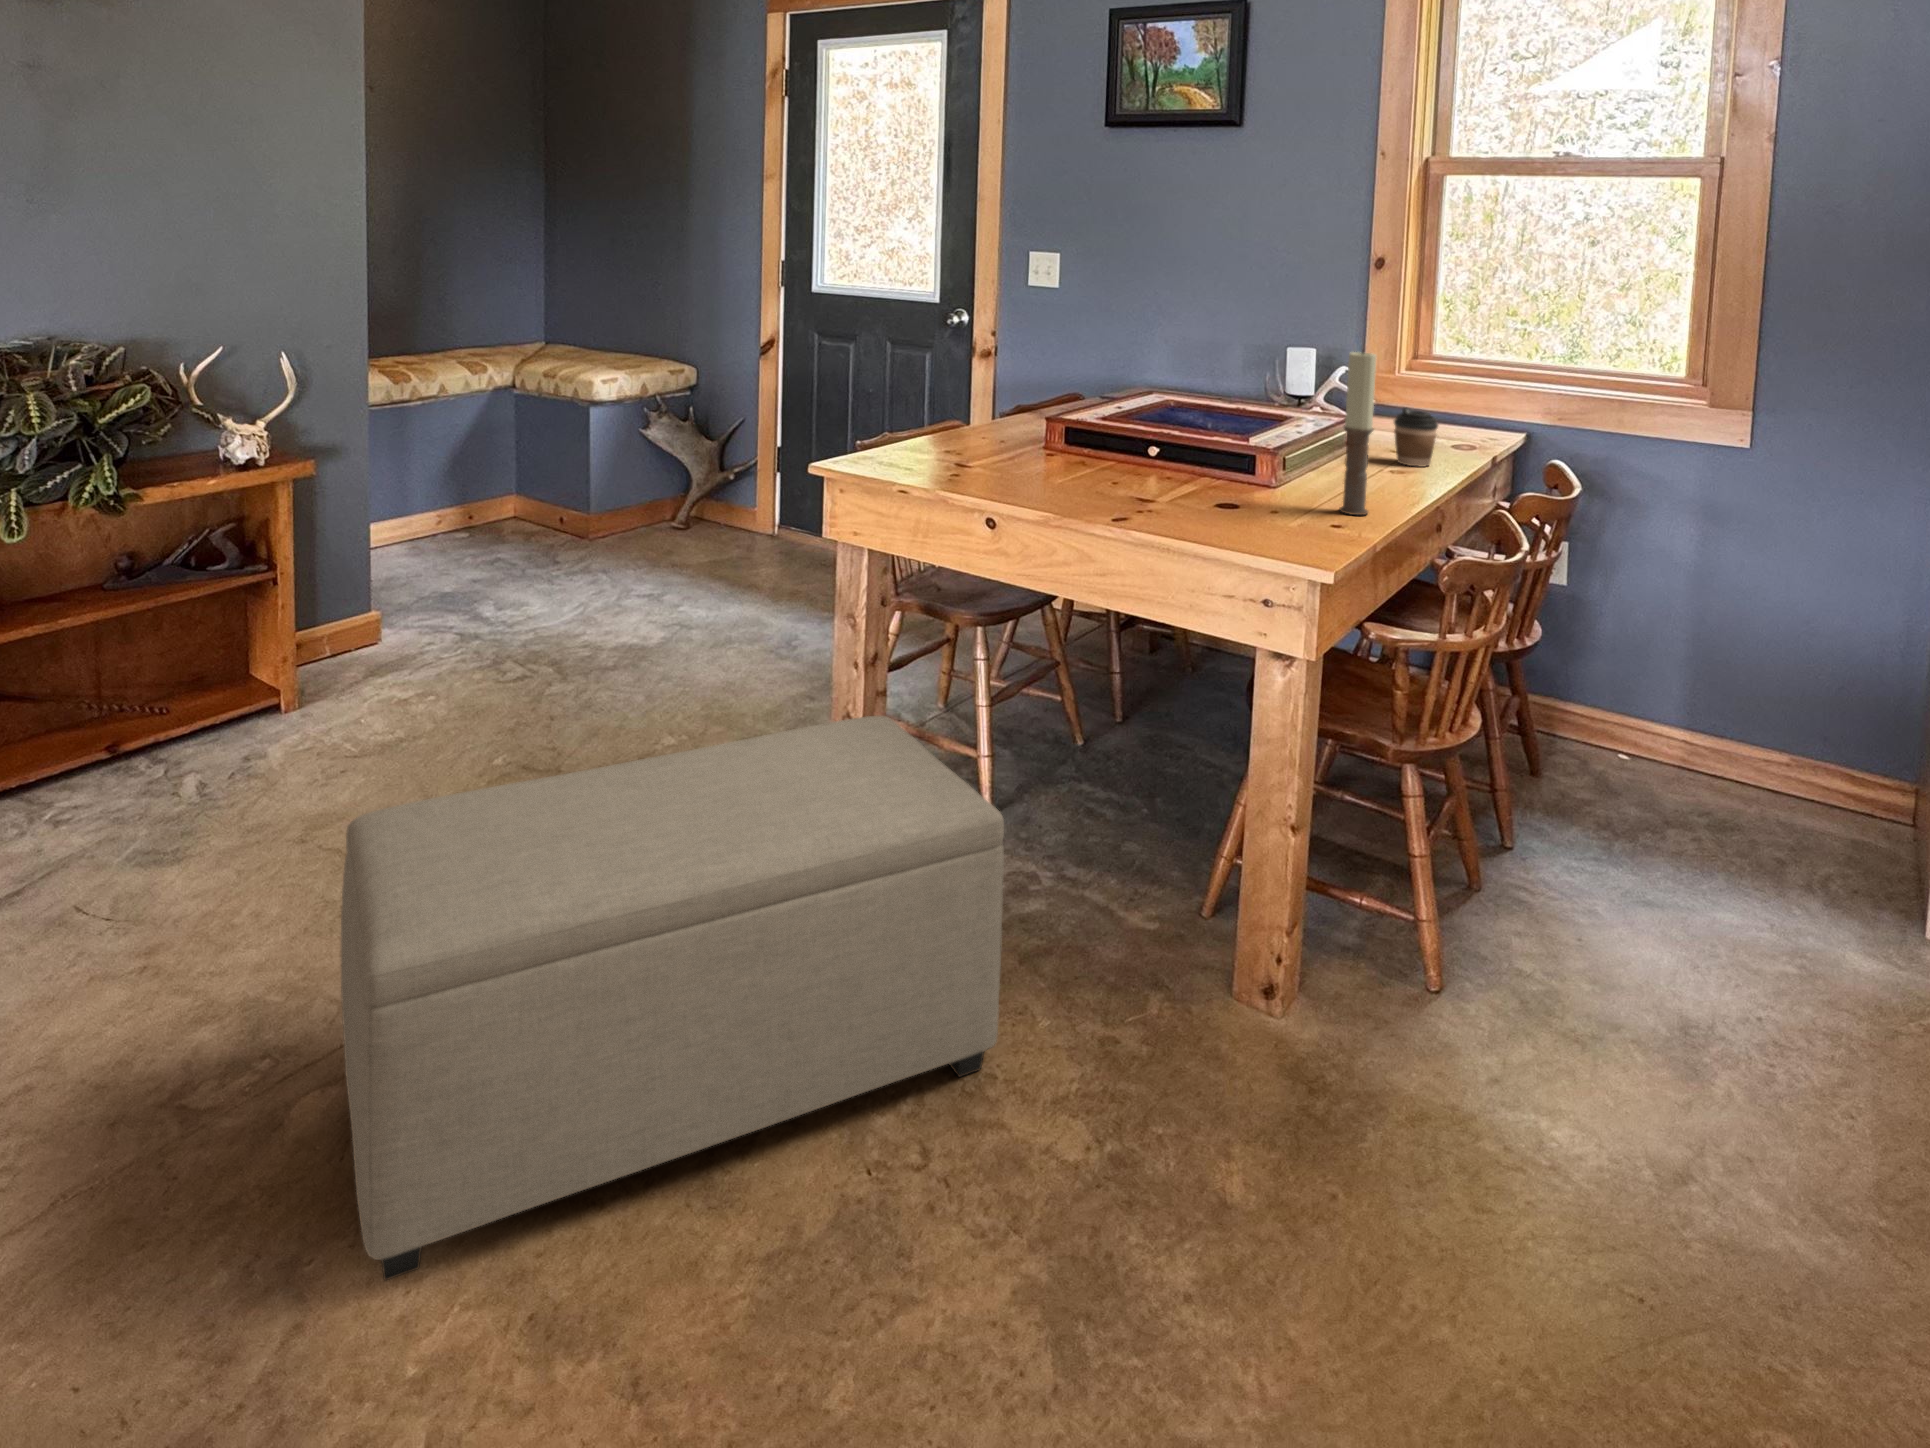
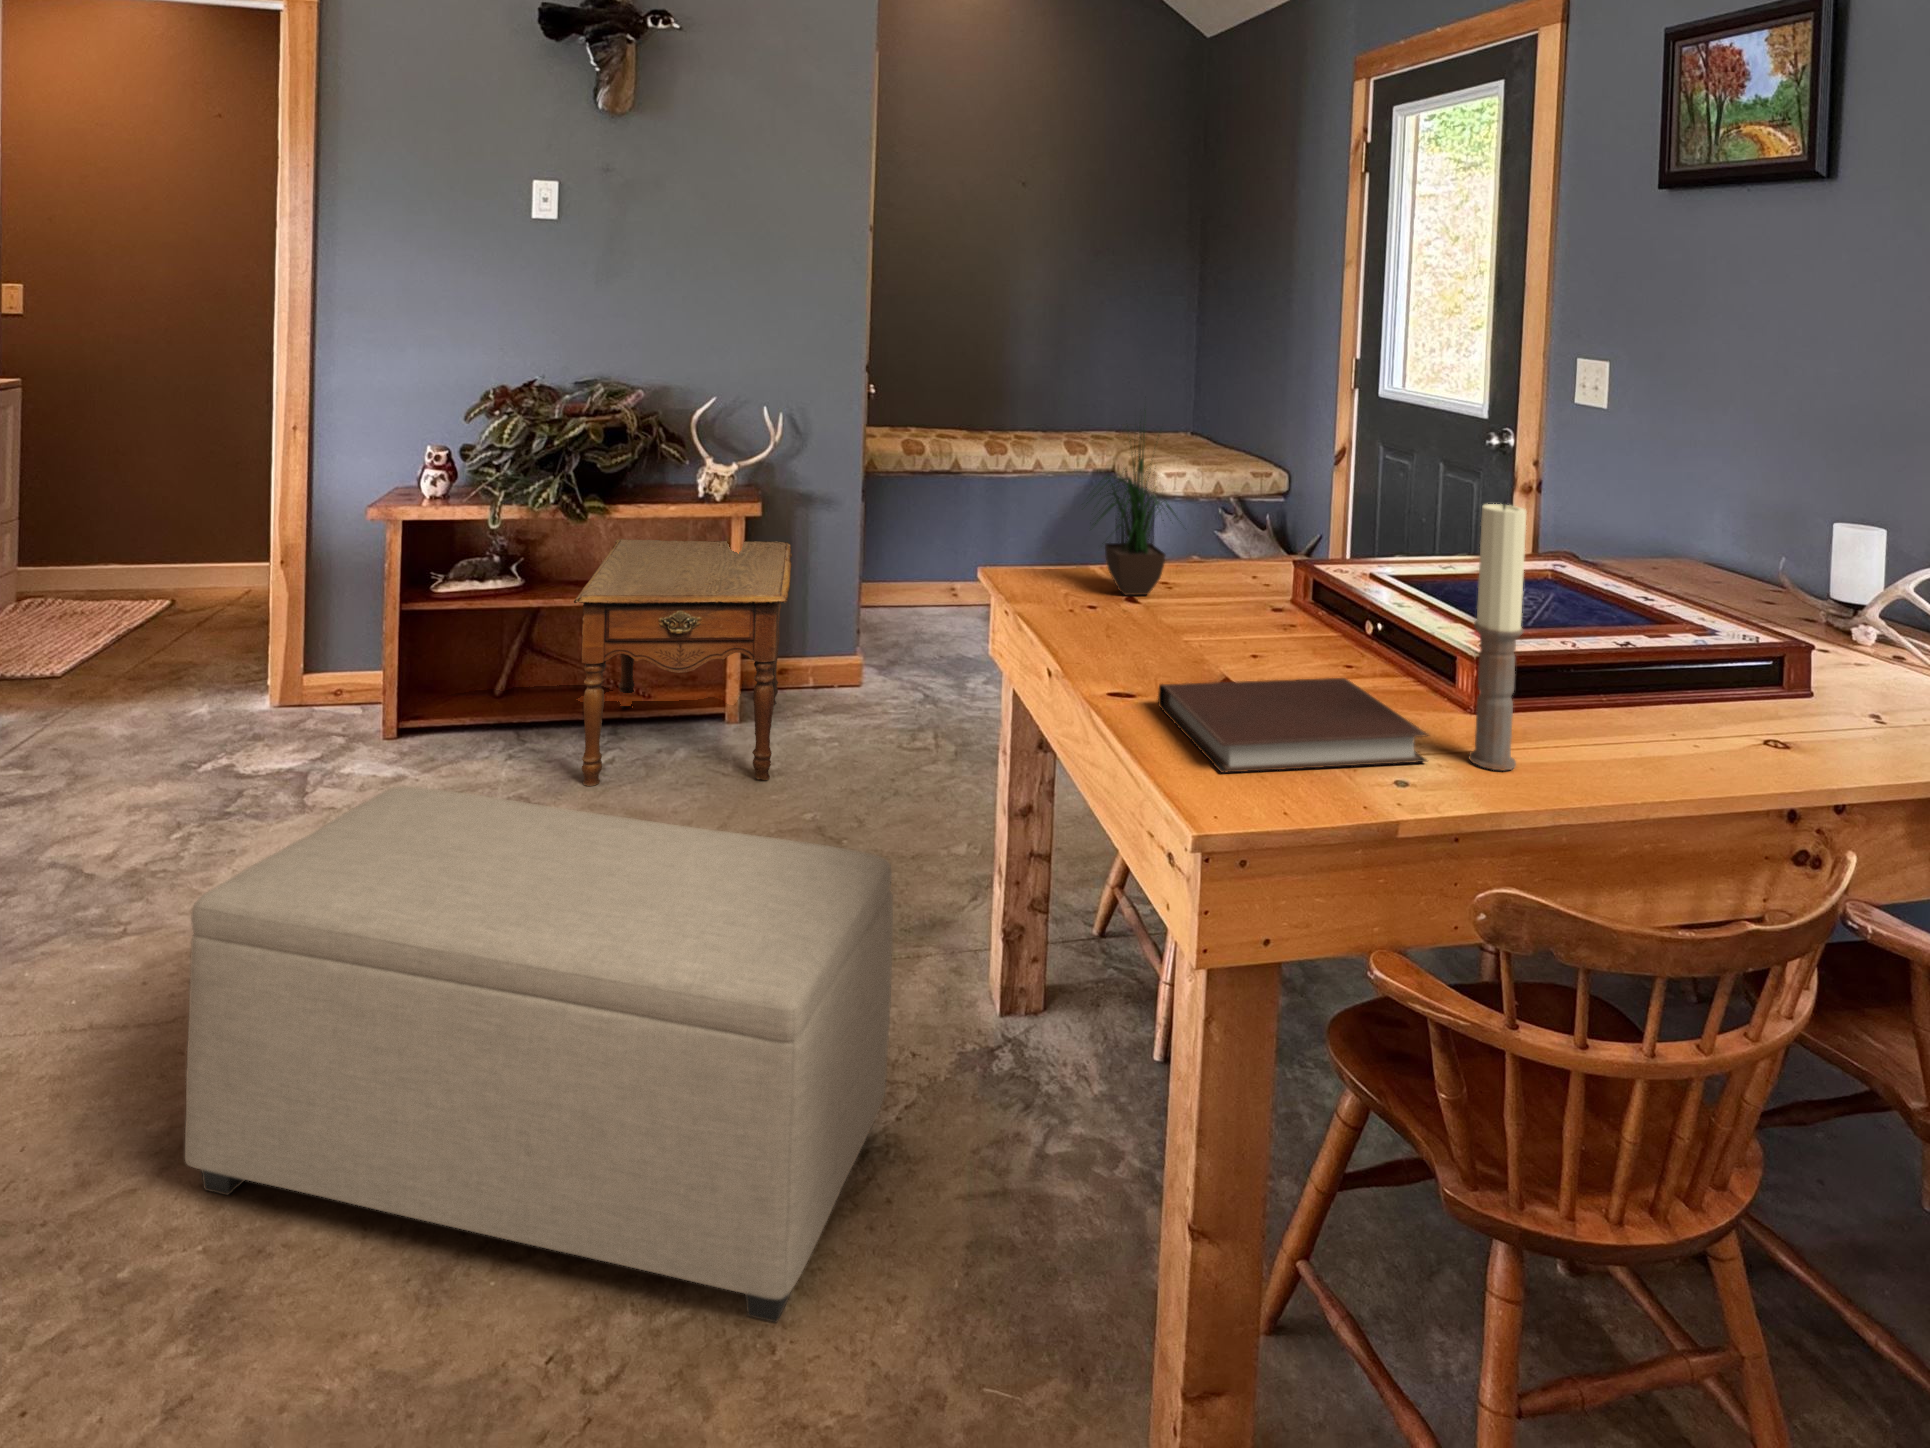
potted plant: none [925,295,1014,466] -> present [1087,422,1176,595]
coffee cup: present [1394,408,1438,467] -> none [1811,629,1898,739]
notebook: none [1169,484,1338,548] -> present [1158,678,1428,773]
side table: none [92,503,434,818] -> present [574,539,792,786]

